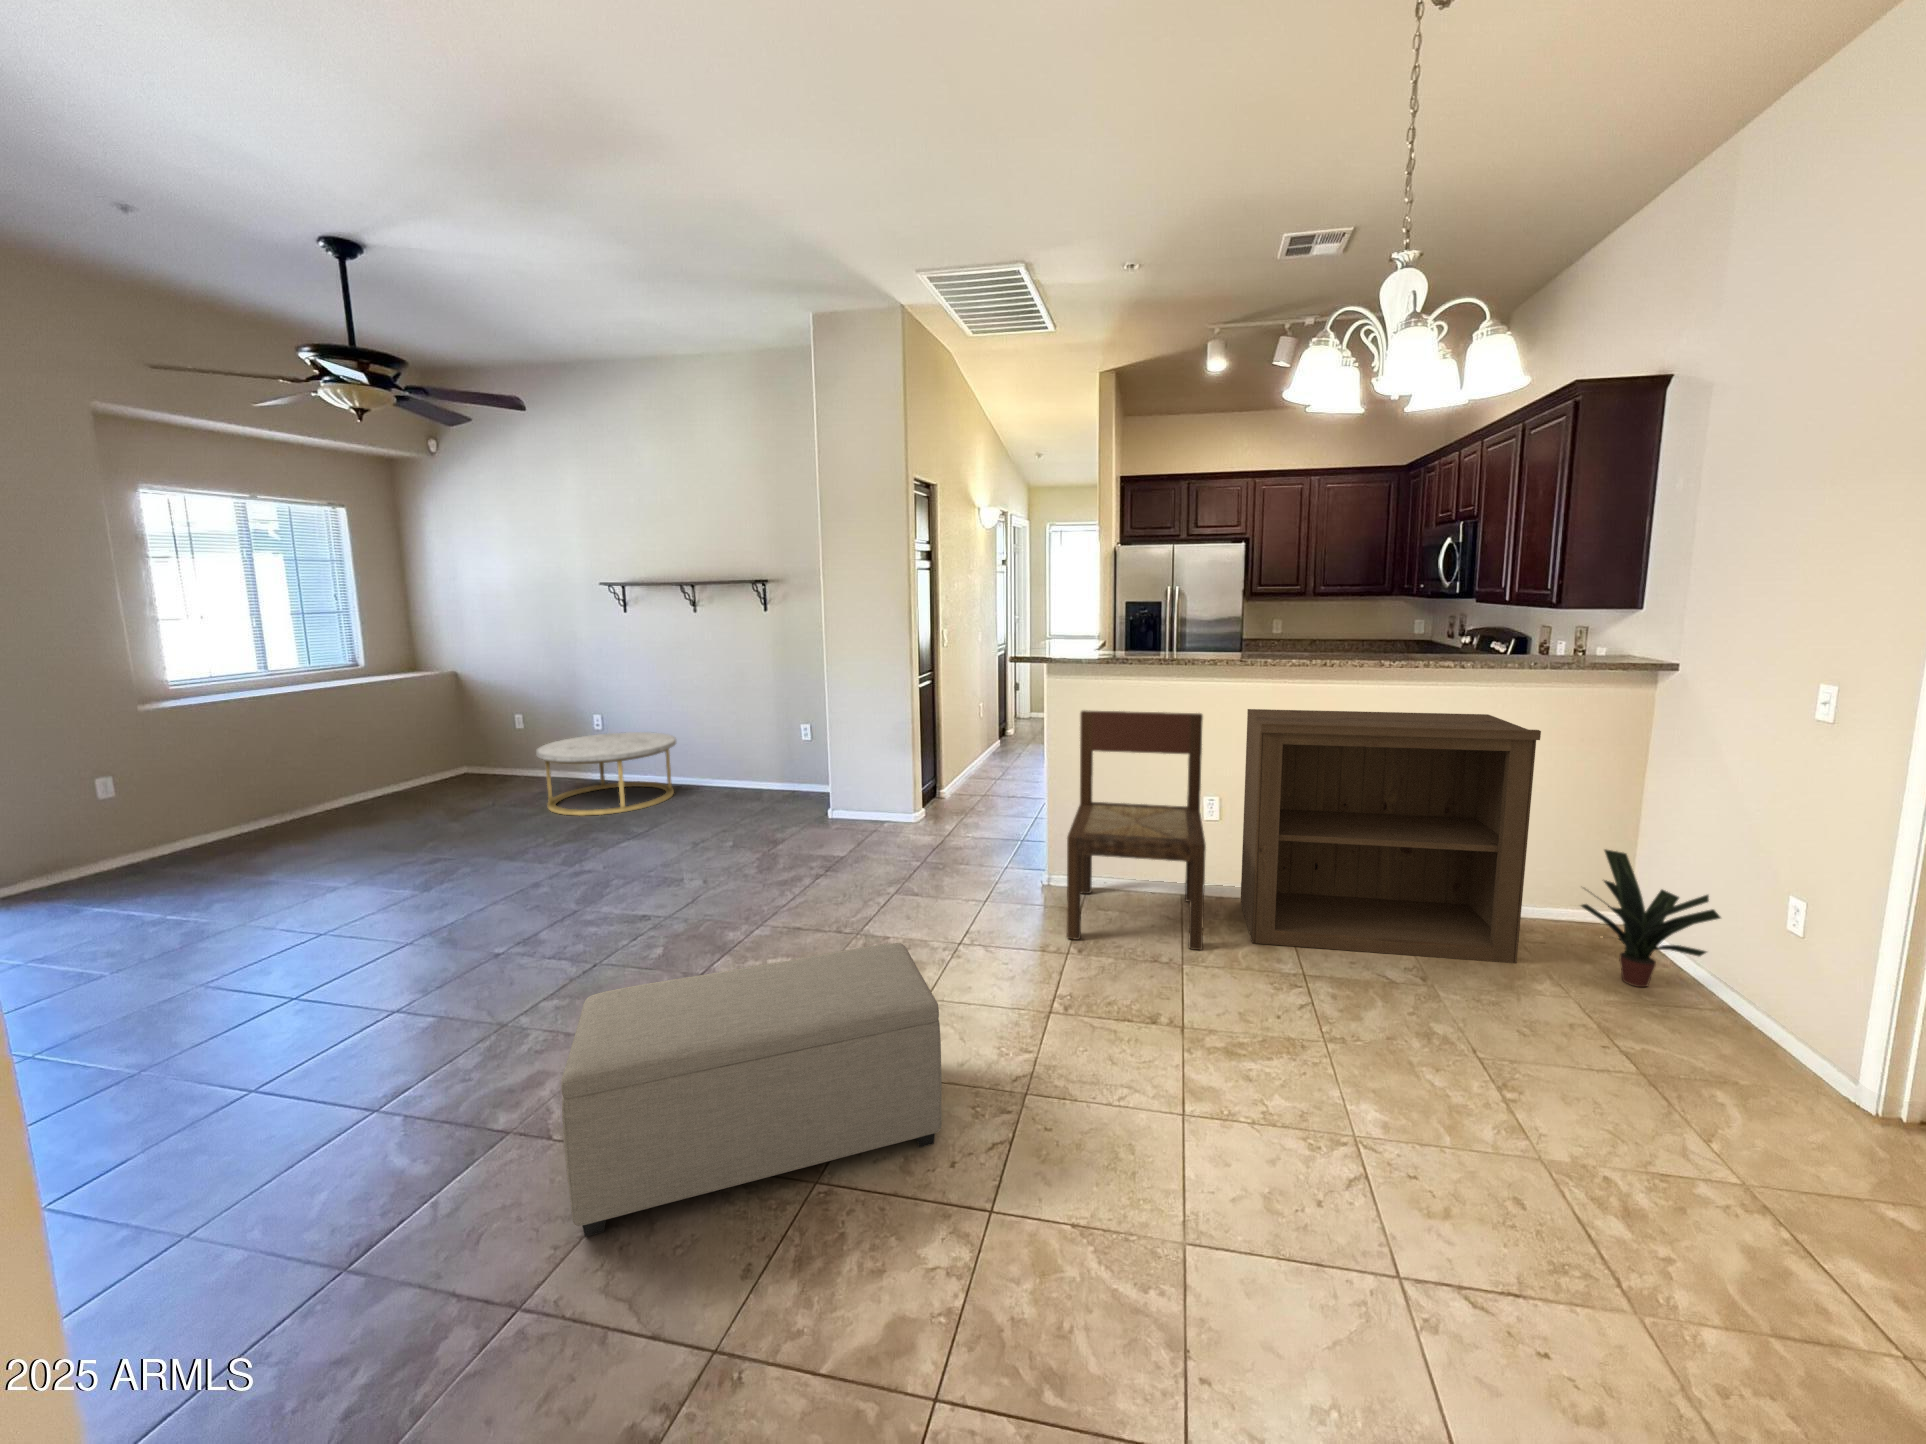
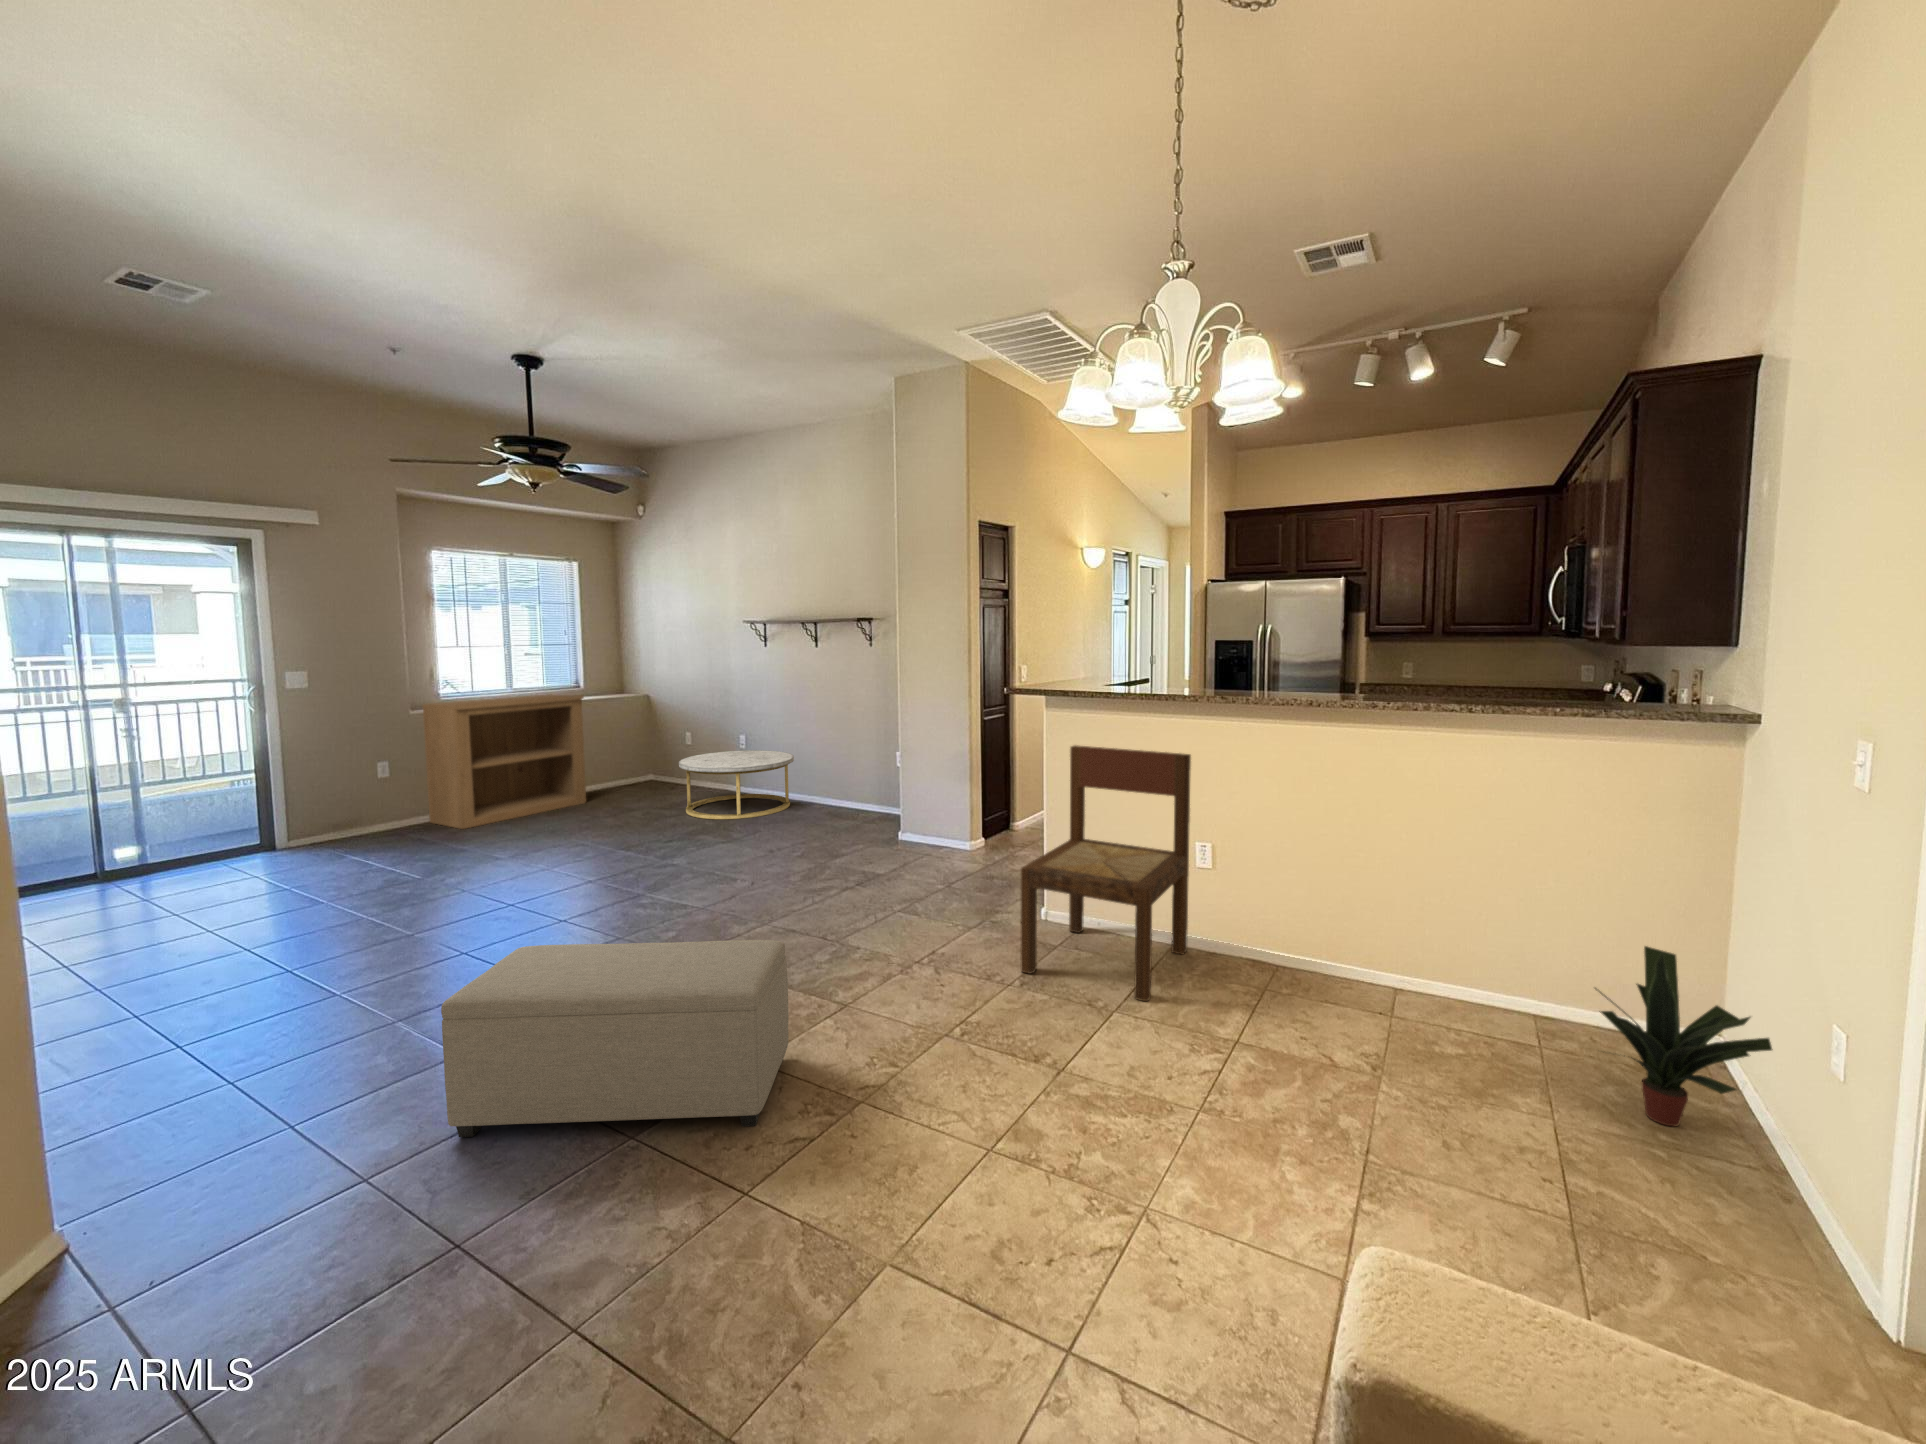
bookshelf: present [1241,709,1541,963] -> present [423,694,586,829]

